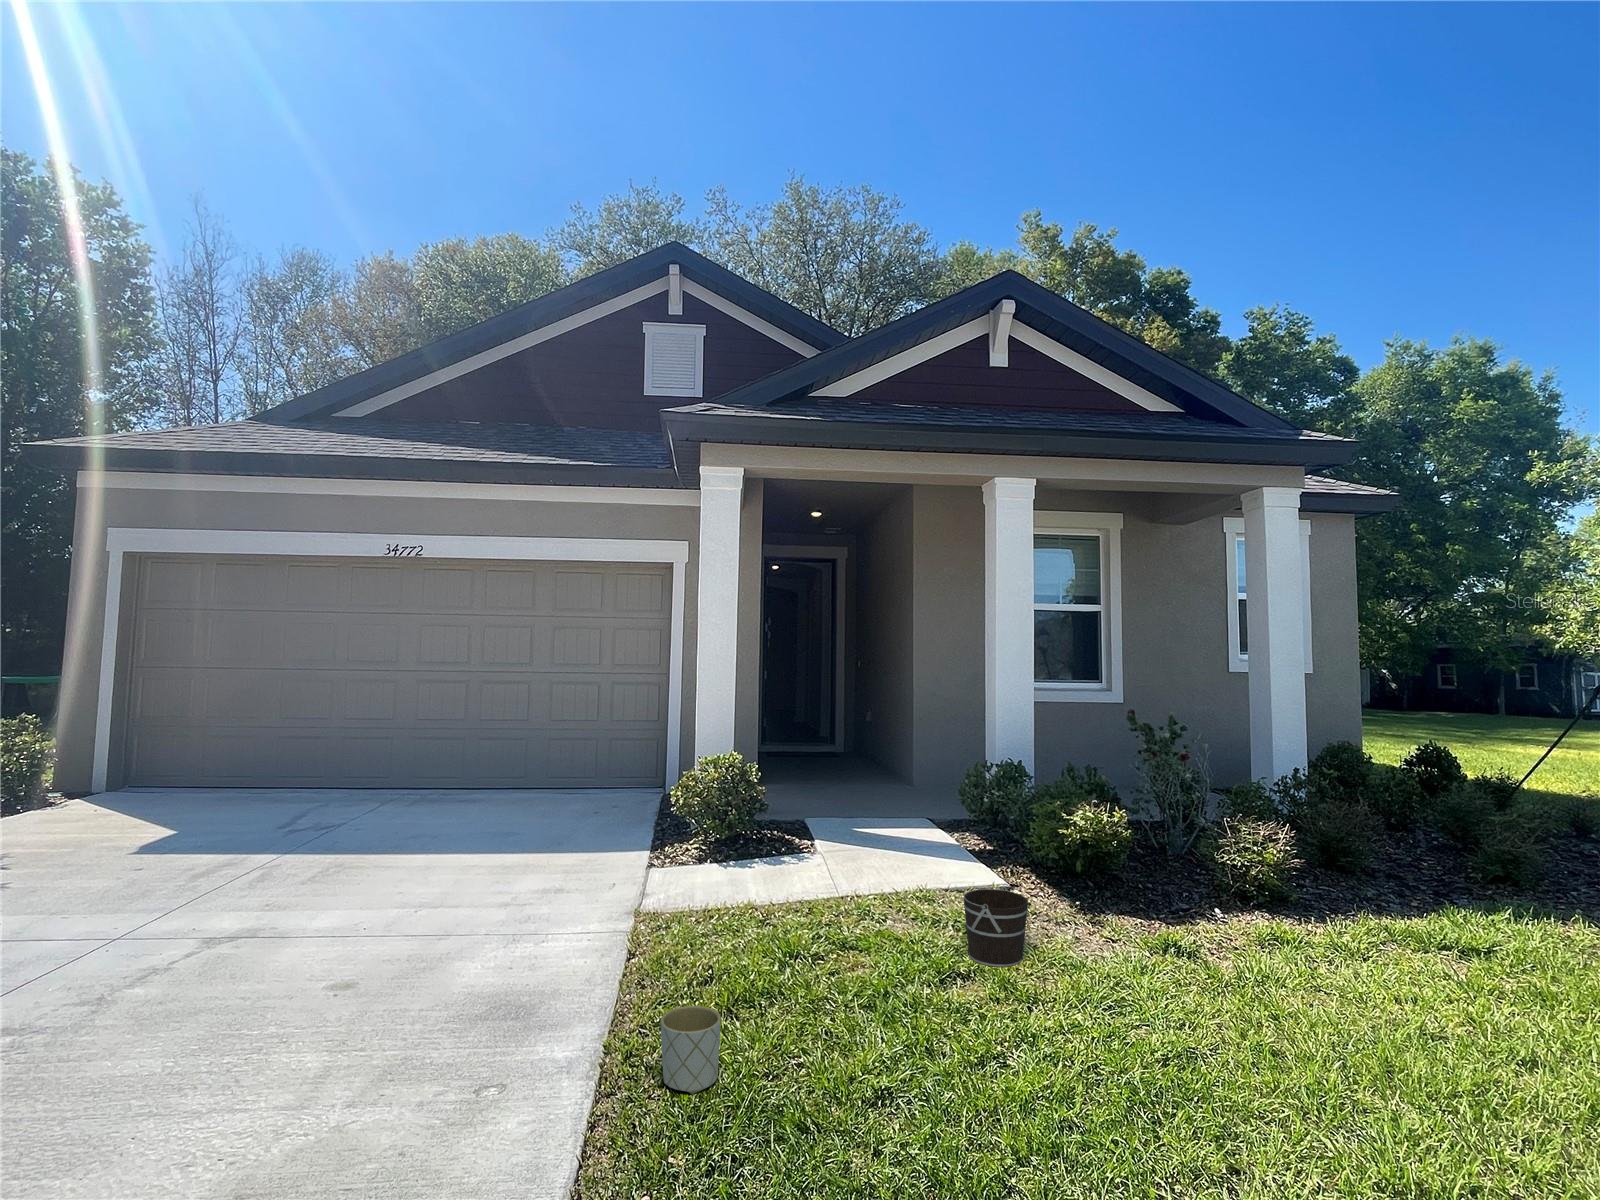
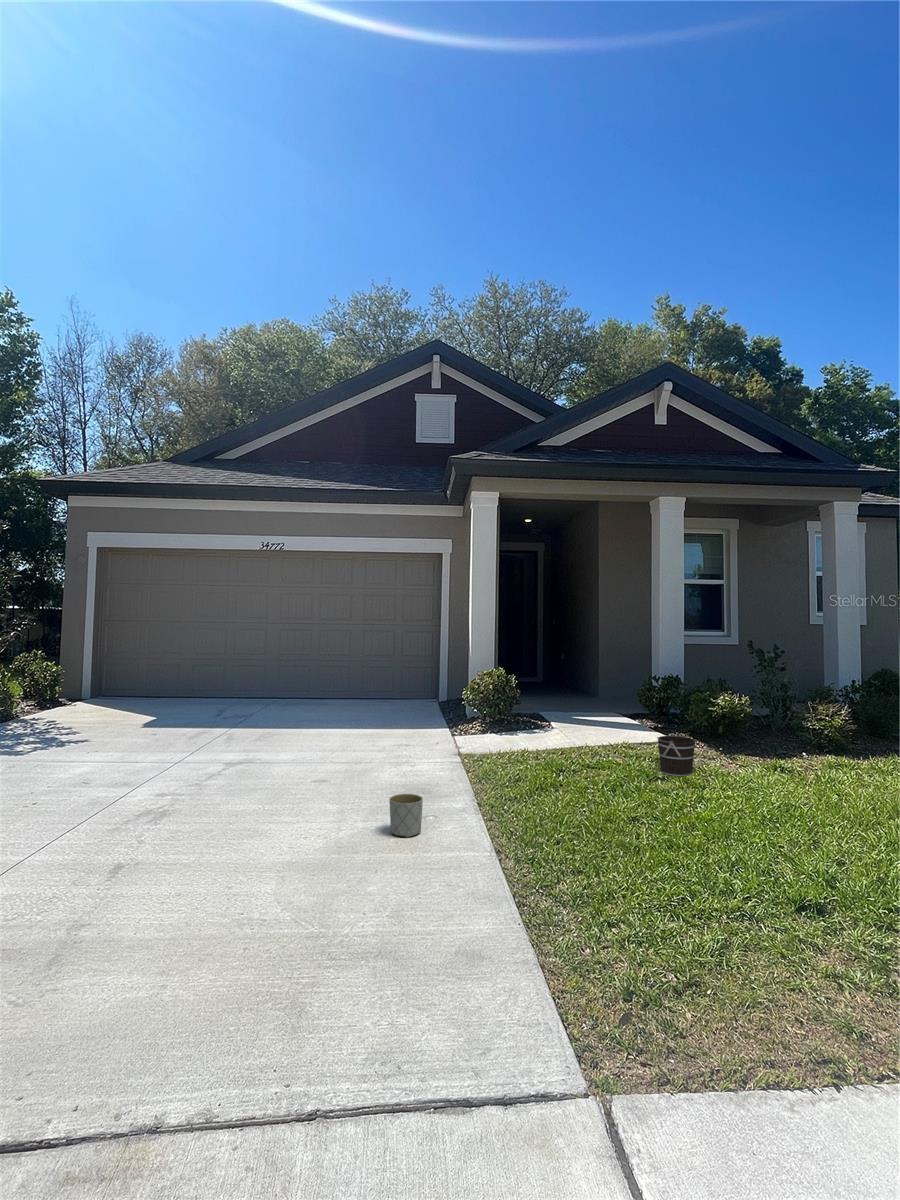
planter: present [661,1006,721,1094] -> present [389,794,423,837]

